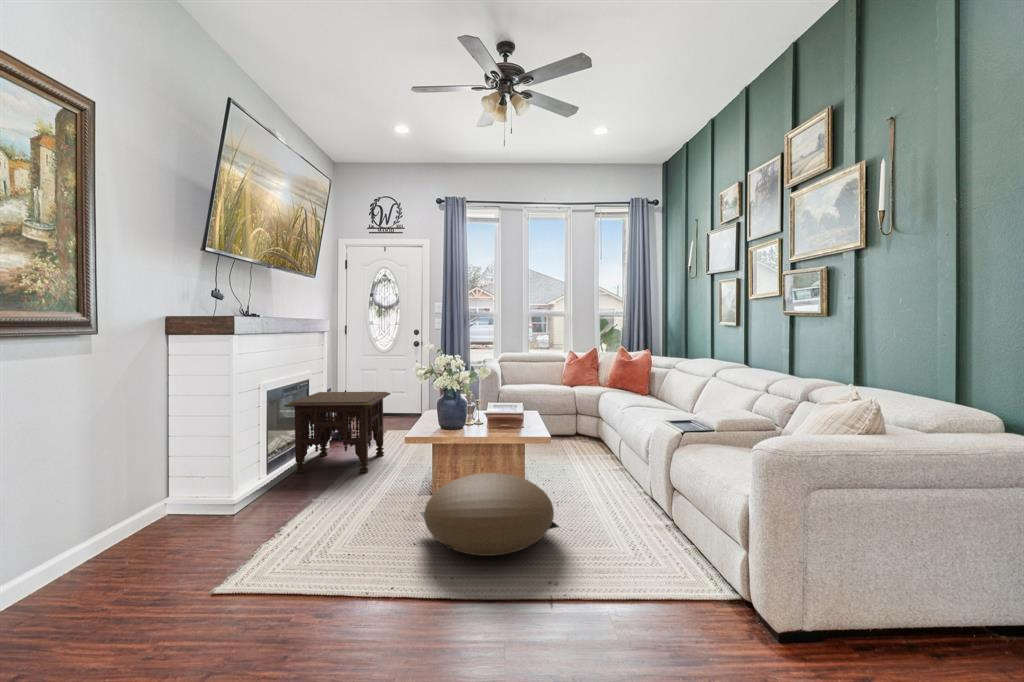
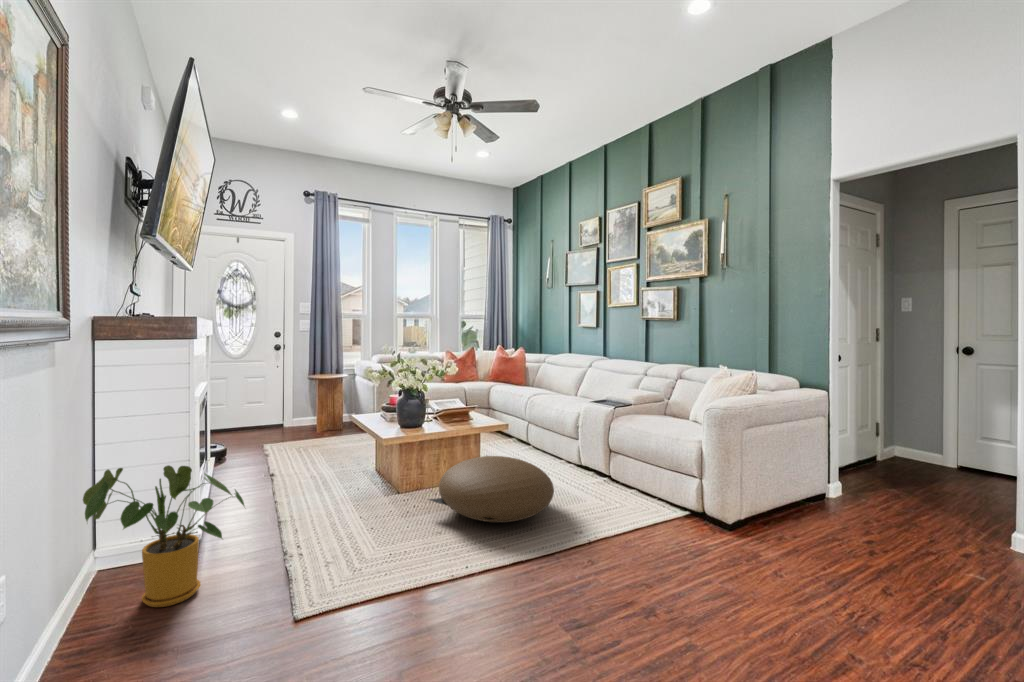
side table: present [284,392,390,473] -> none [207,396,312,492]
house plant: none [79,445,212,569] -> present [83,465,244,607]

